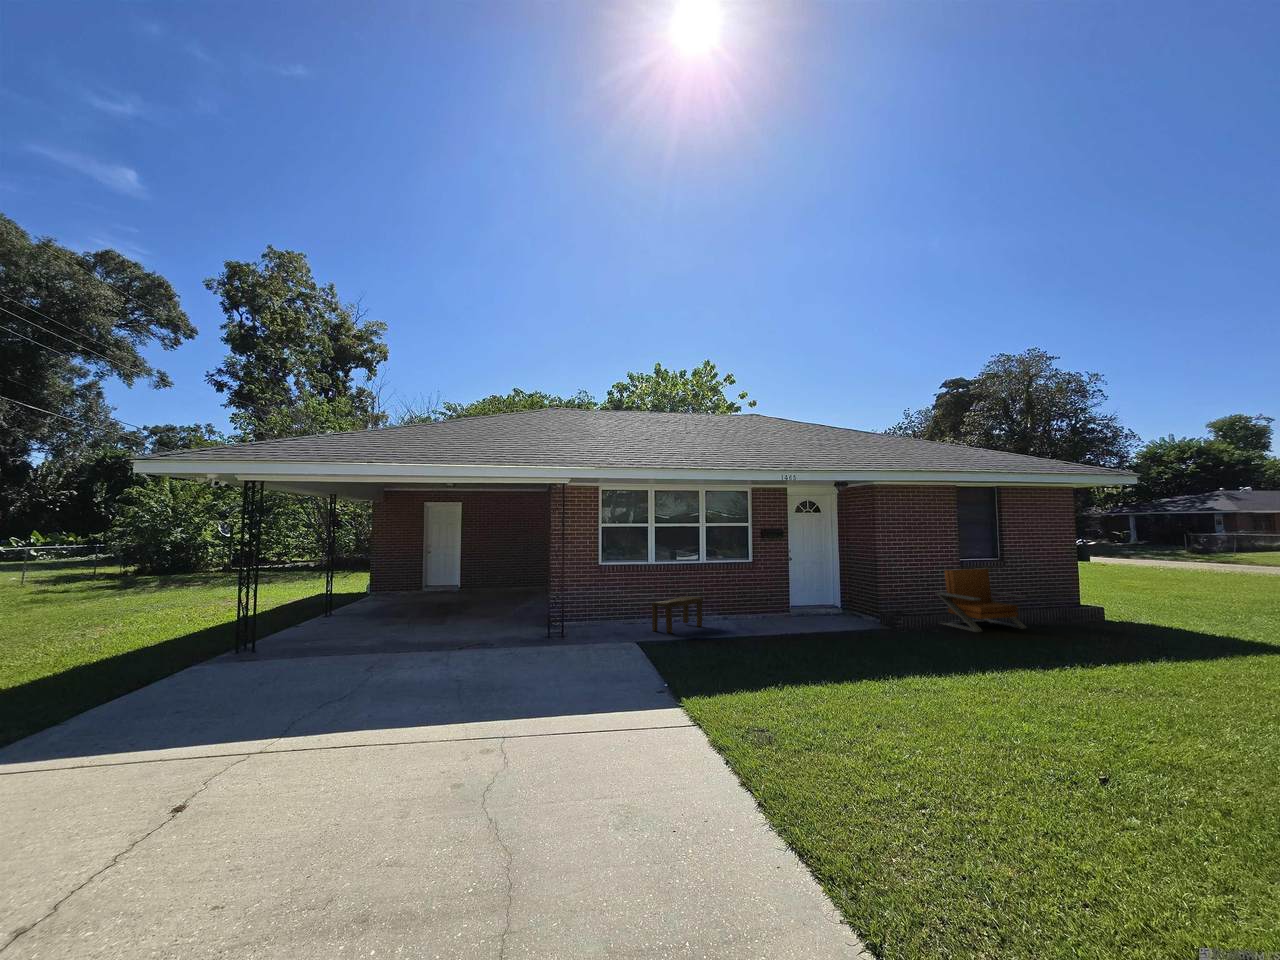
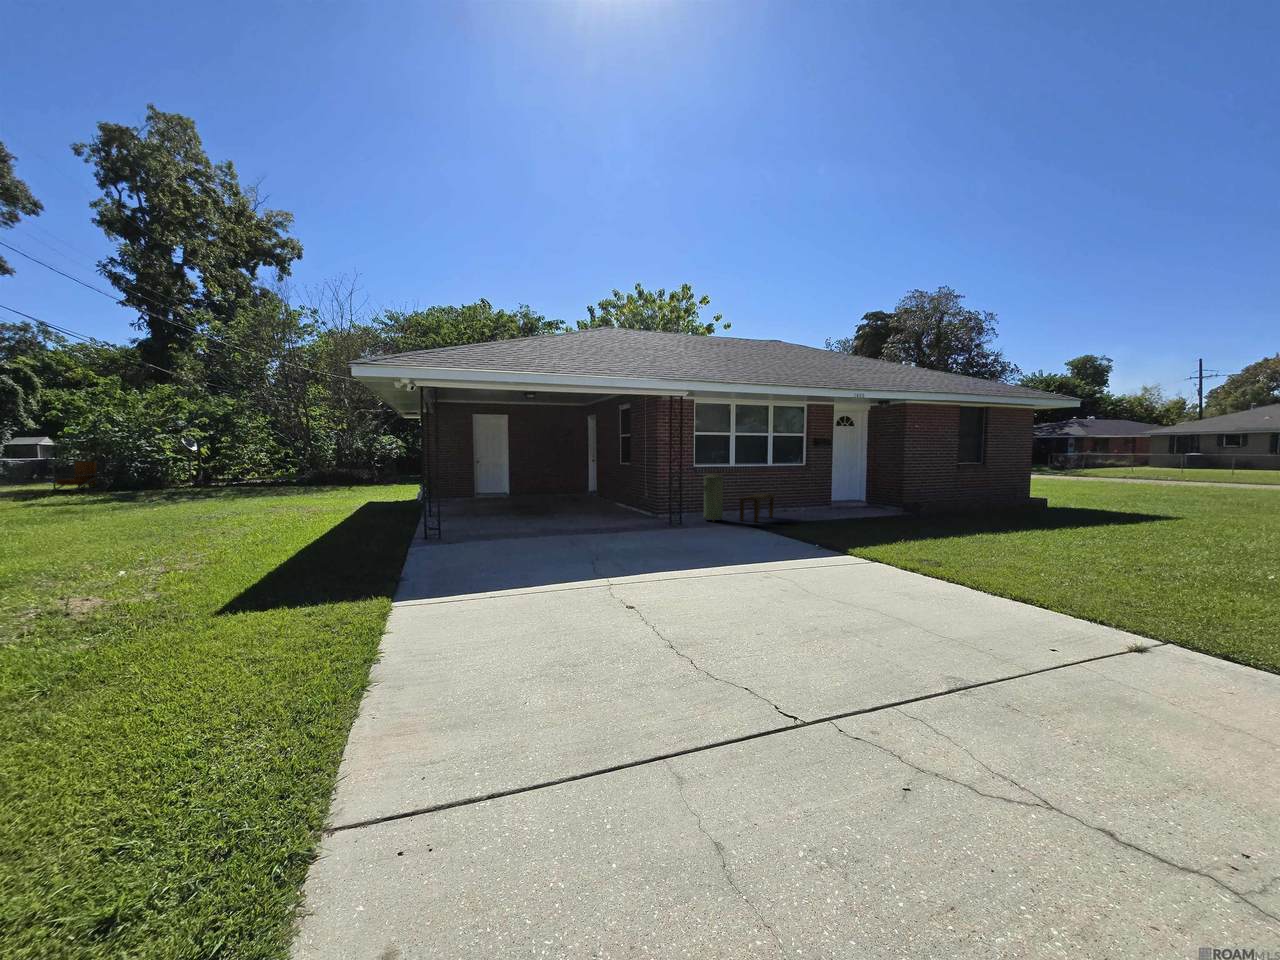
lounge chair: present [937,569,1026,632] -> present [54,462,101,492]
trash can: none [609,572,634,632] -> present [704,474,723,522]

